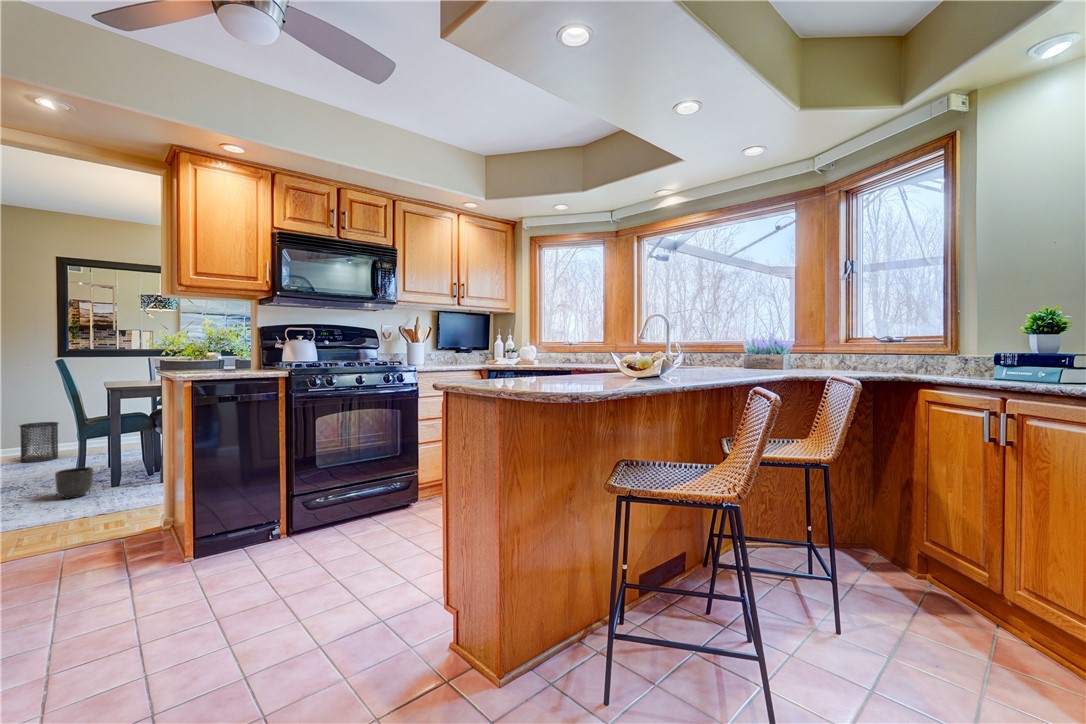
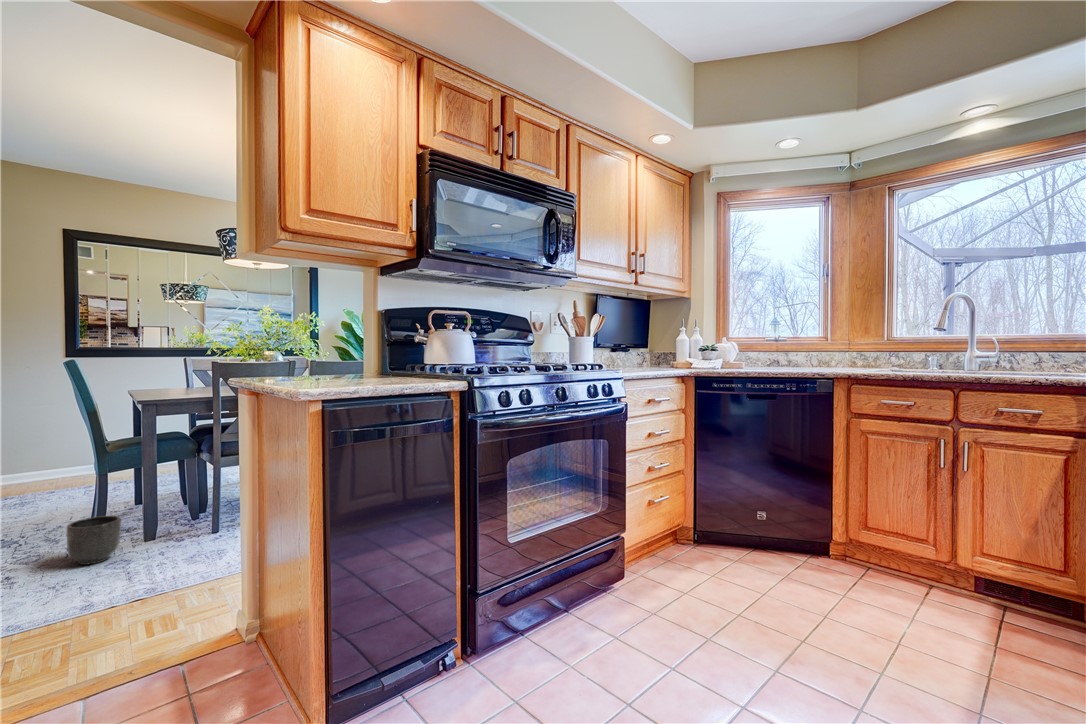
trash can: present [19,422,59,462] -> none [16,441,68,497]

